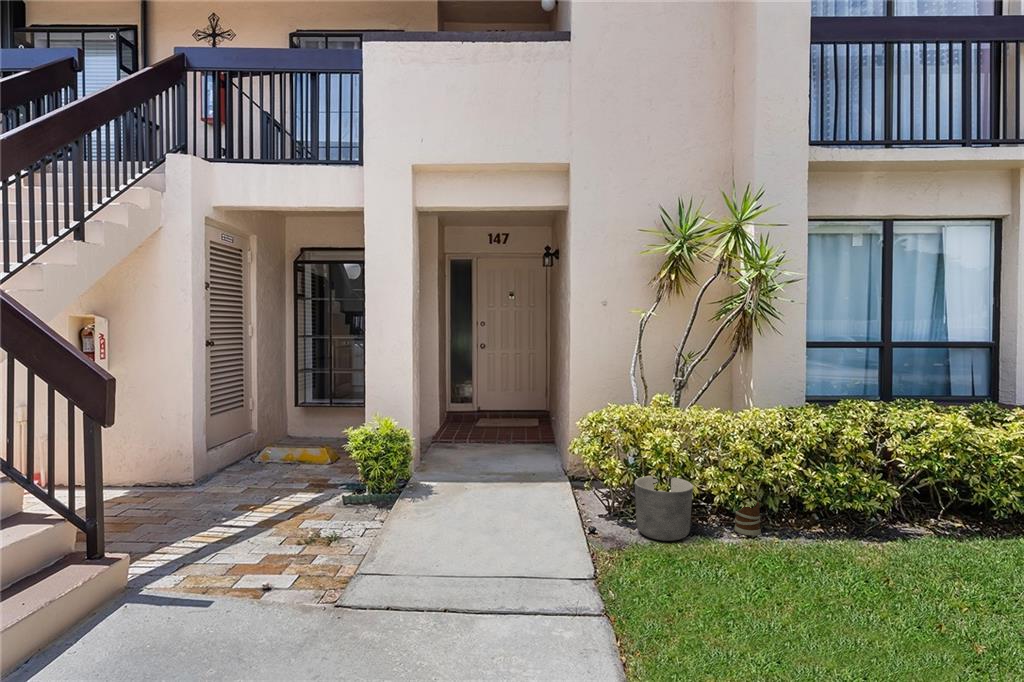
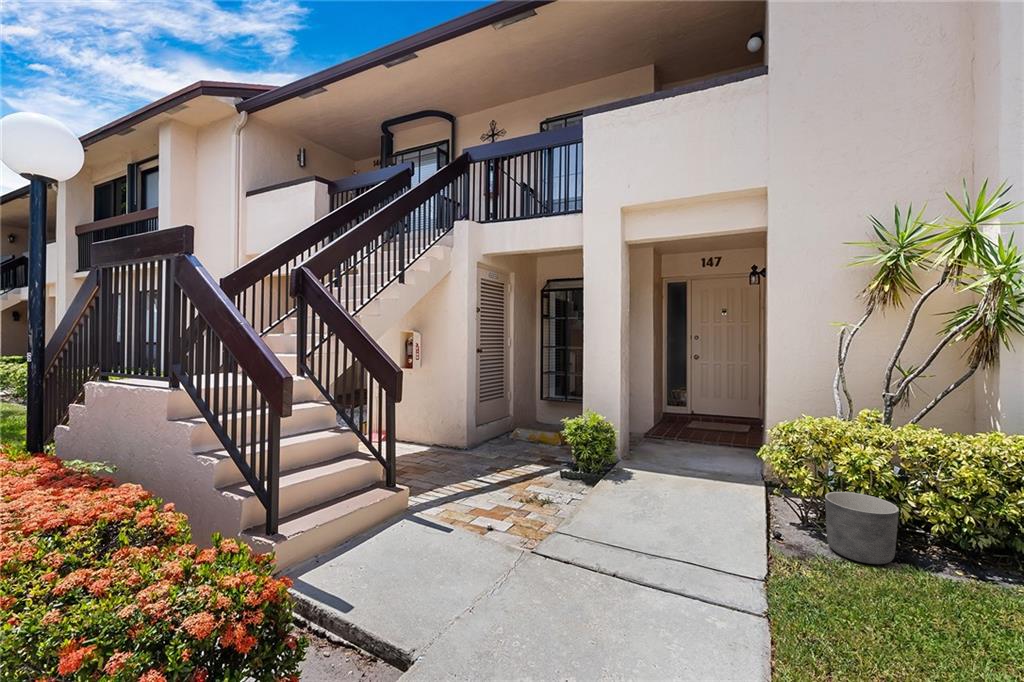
wooden bucket: present [734,502,761,535] -> none [961,523,1002,580]

